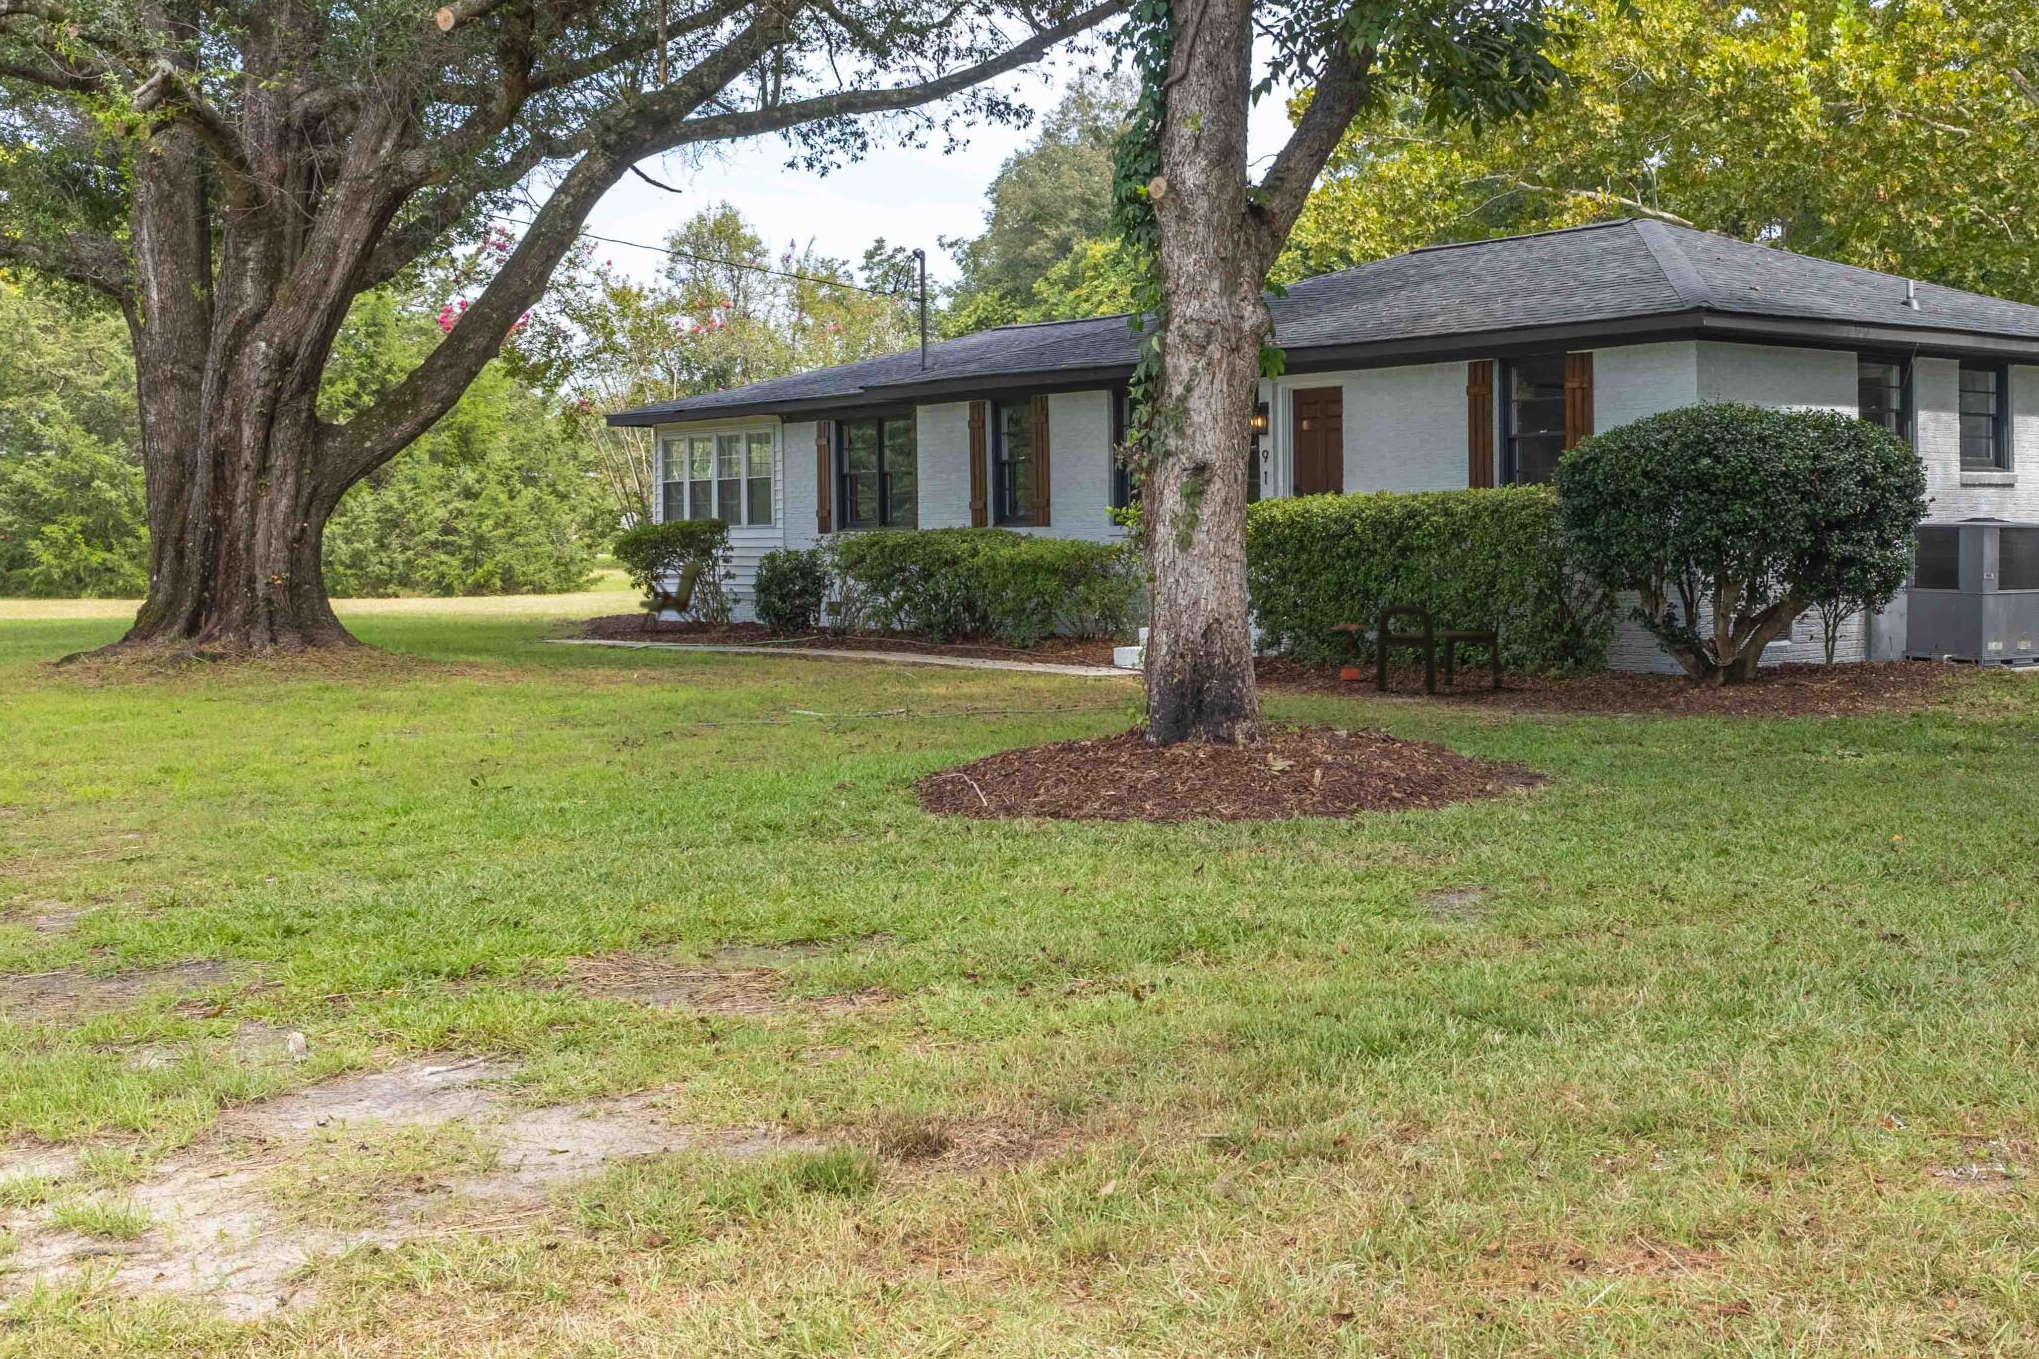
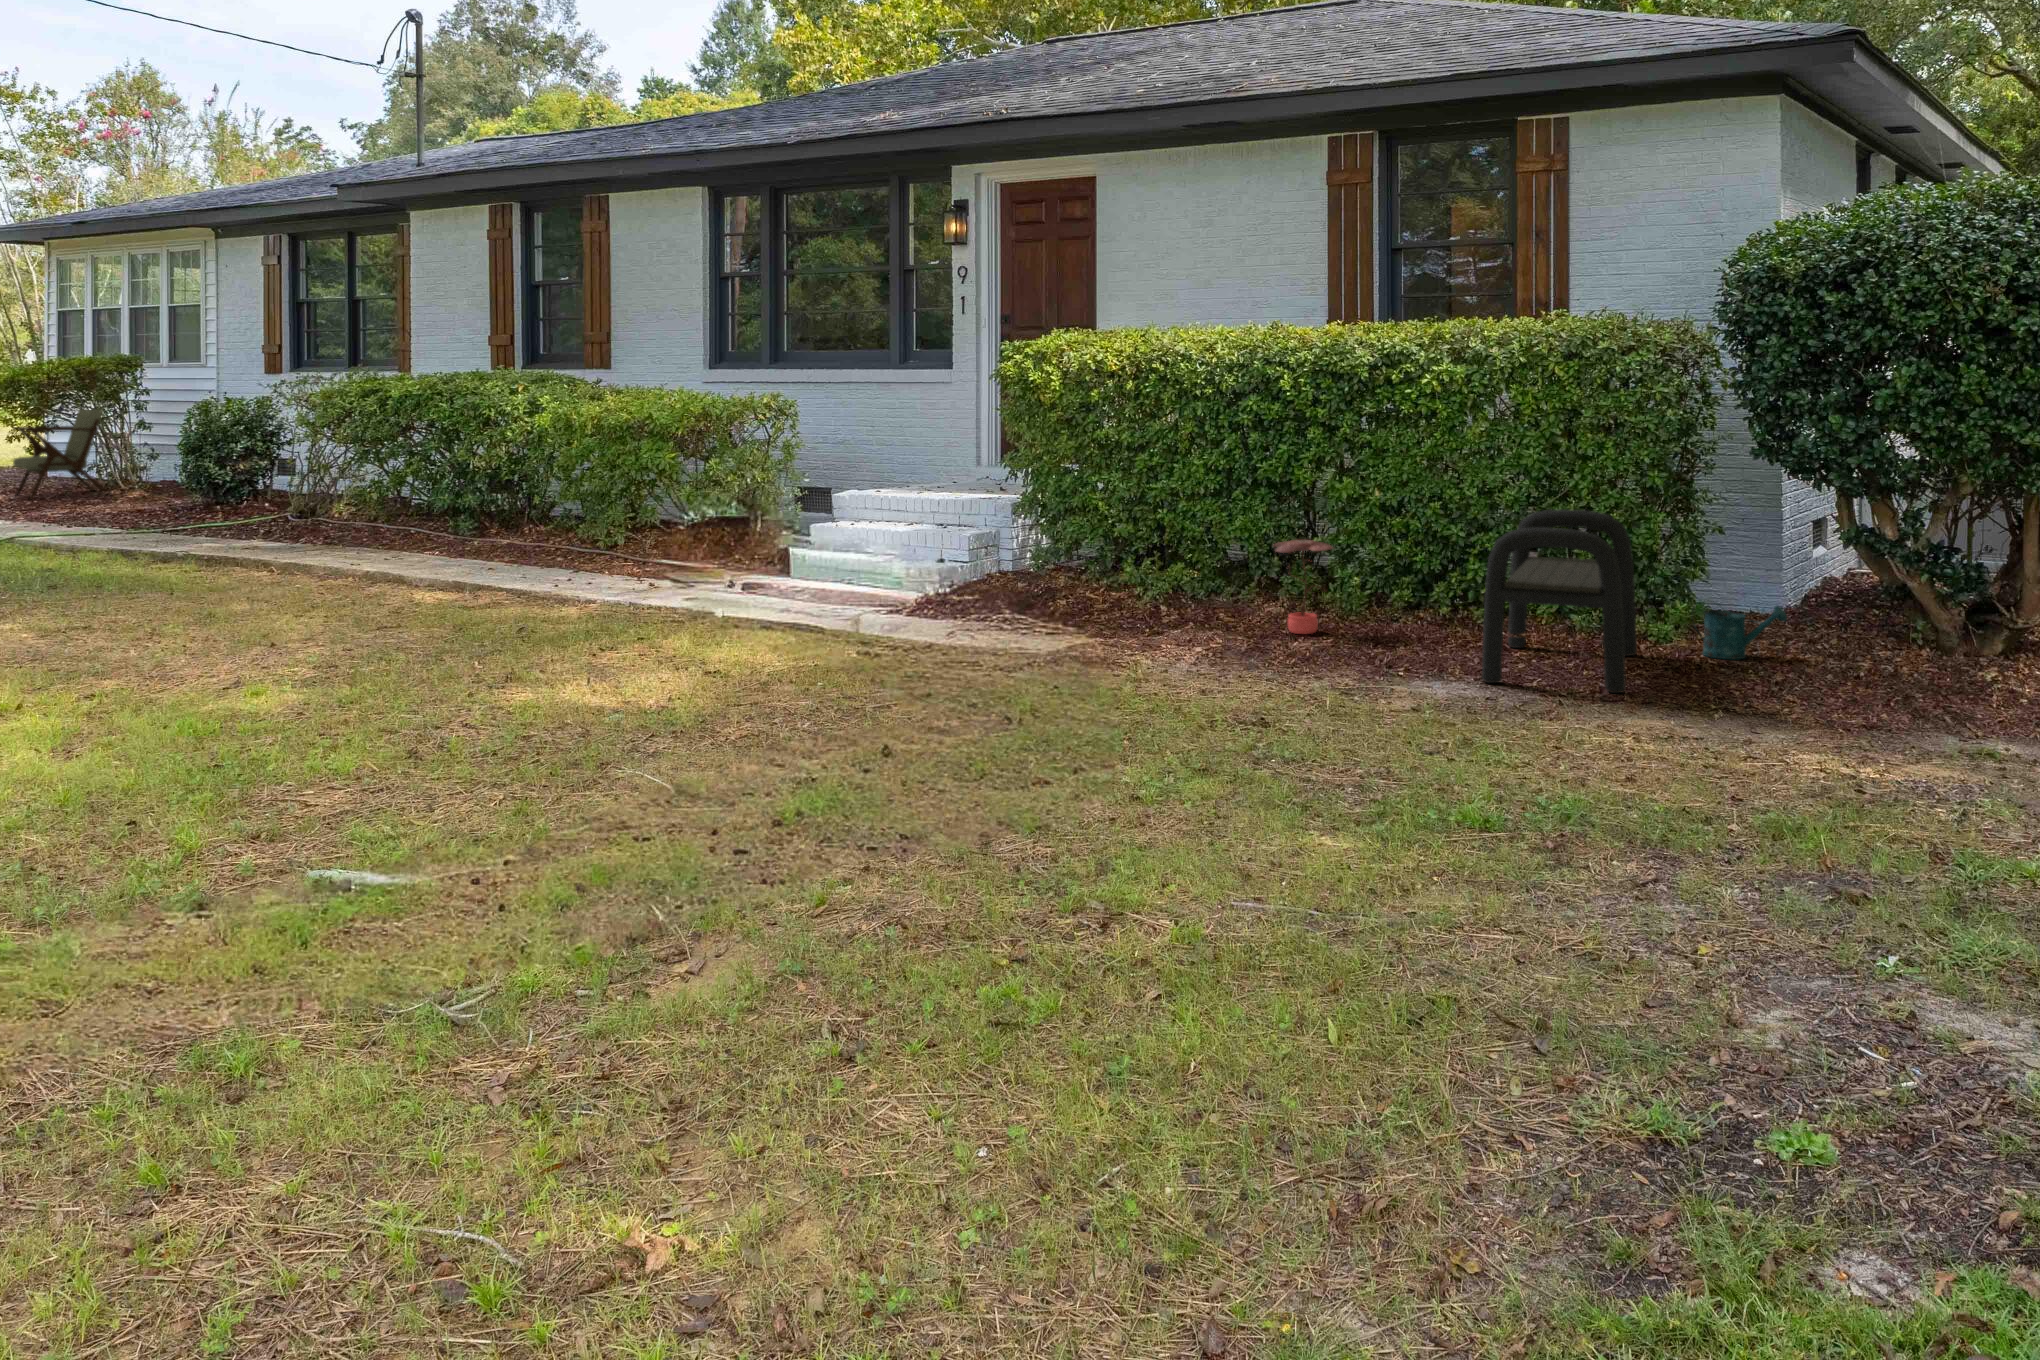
watering can: none [1538,655,1576,688] -> present [1691,601,1787,659]

